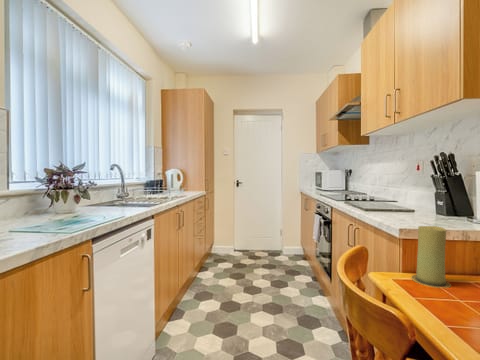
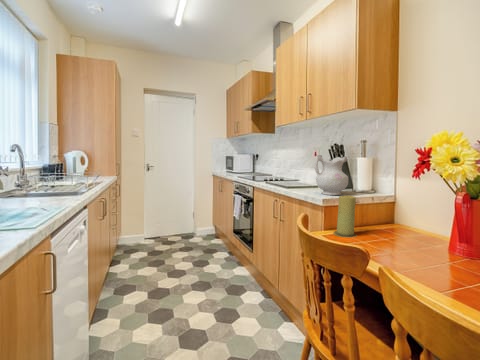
ceramic pitcher: none [393,169,449,224] -> present [314,155,349,195]

